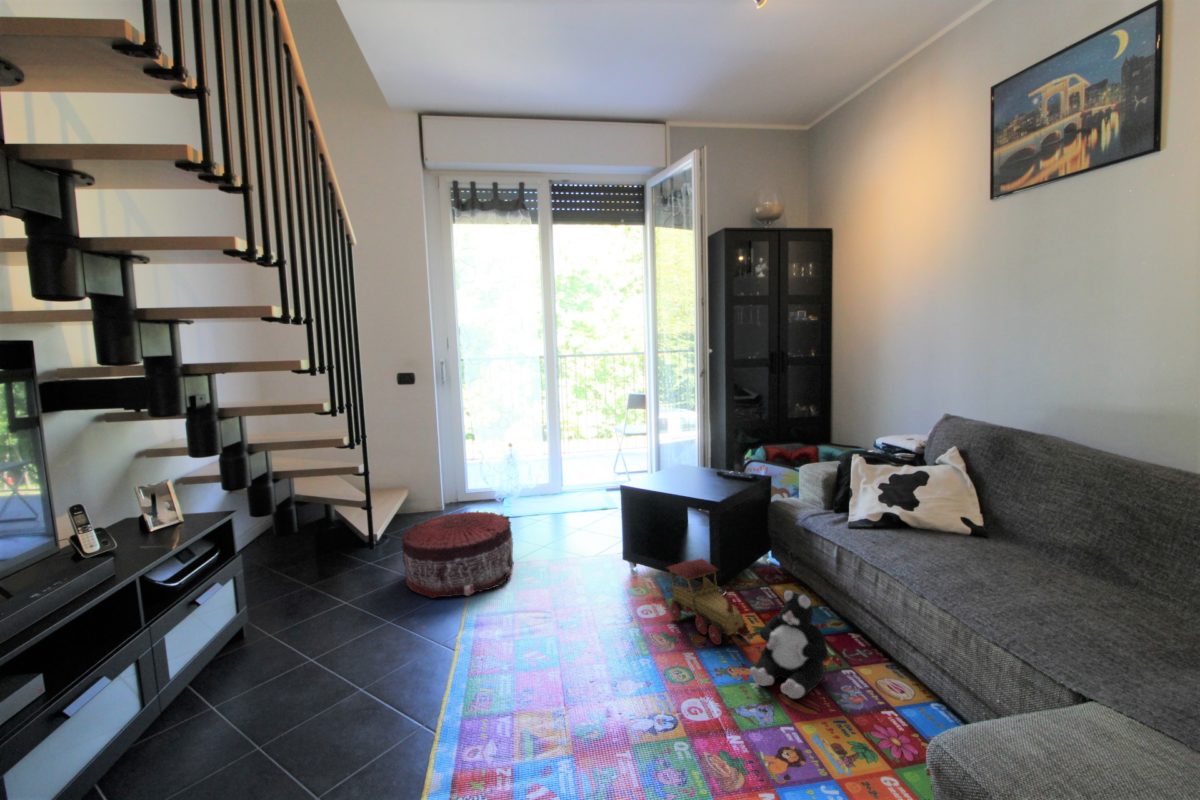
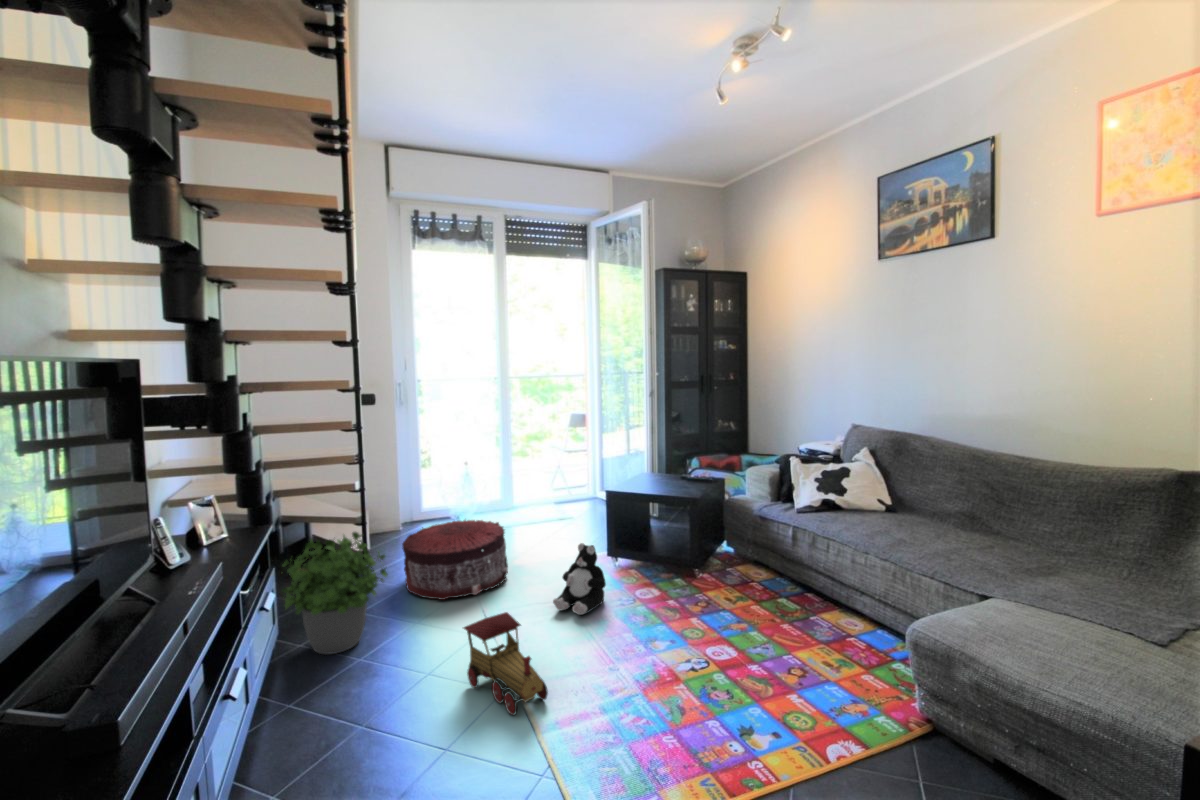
potted plant: none [245,521,363,649] -> present [282,532,387,655]
toy train: present [667,559,747,645] -> present [464,612,548,715]
plush toy: present [750,589,828,699] -> present [553,543,606,615]

